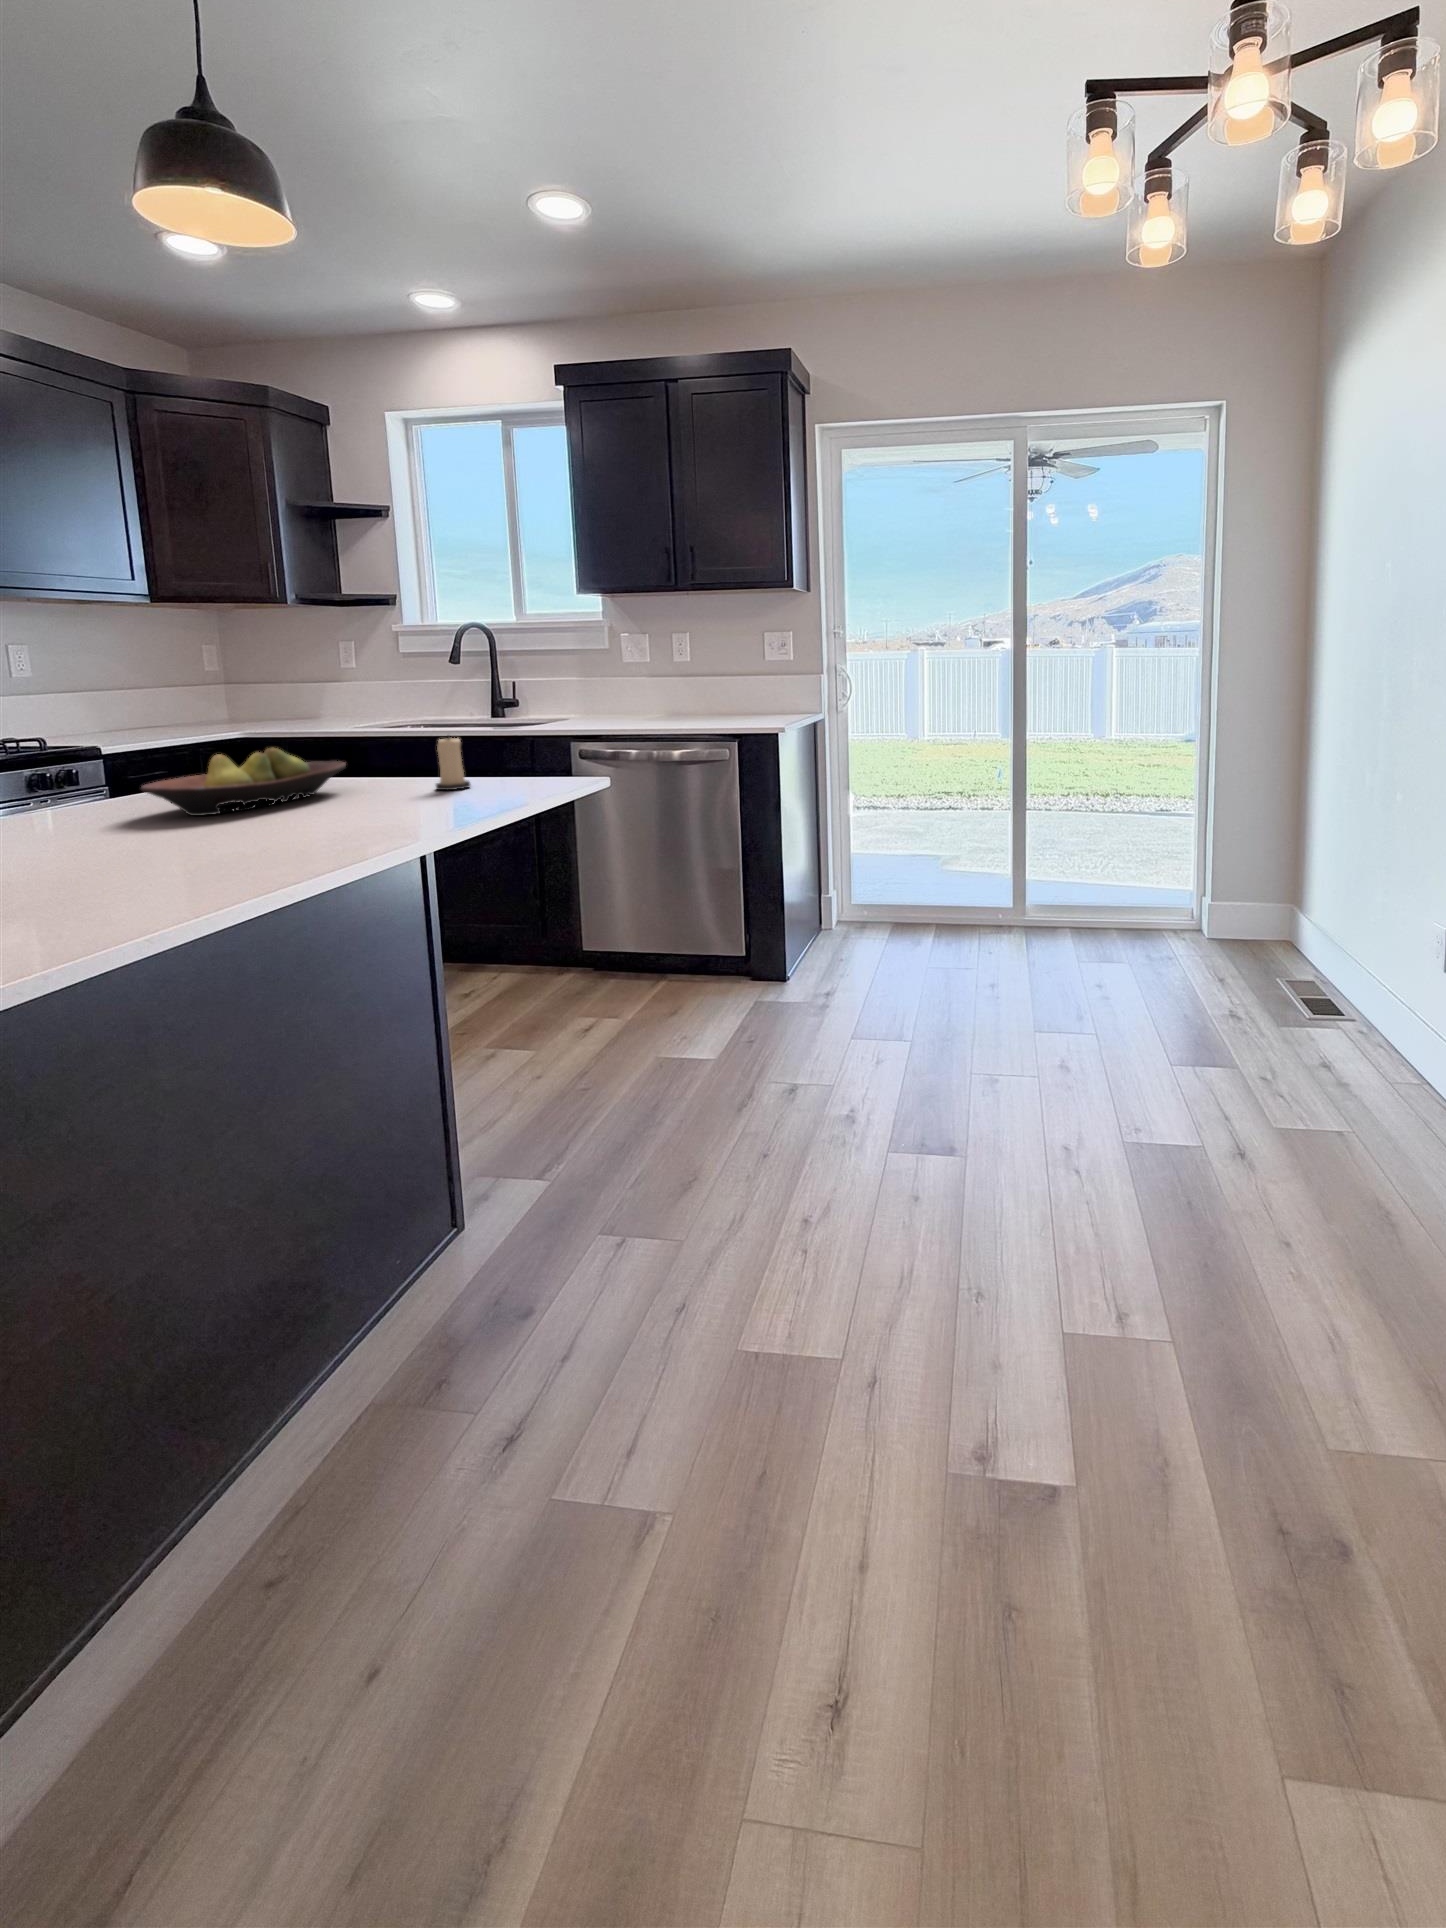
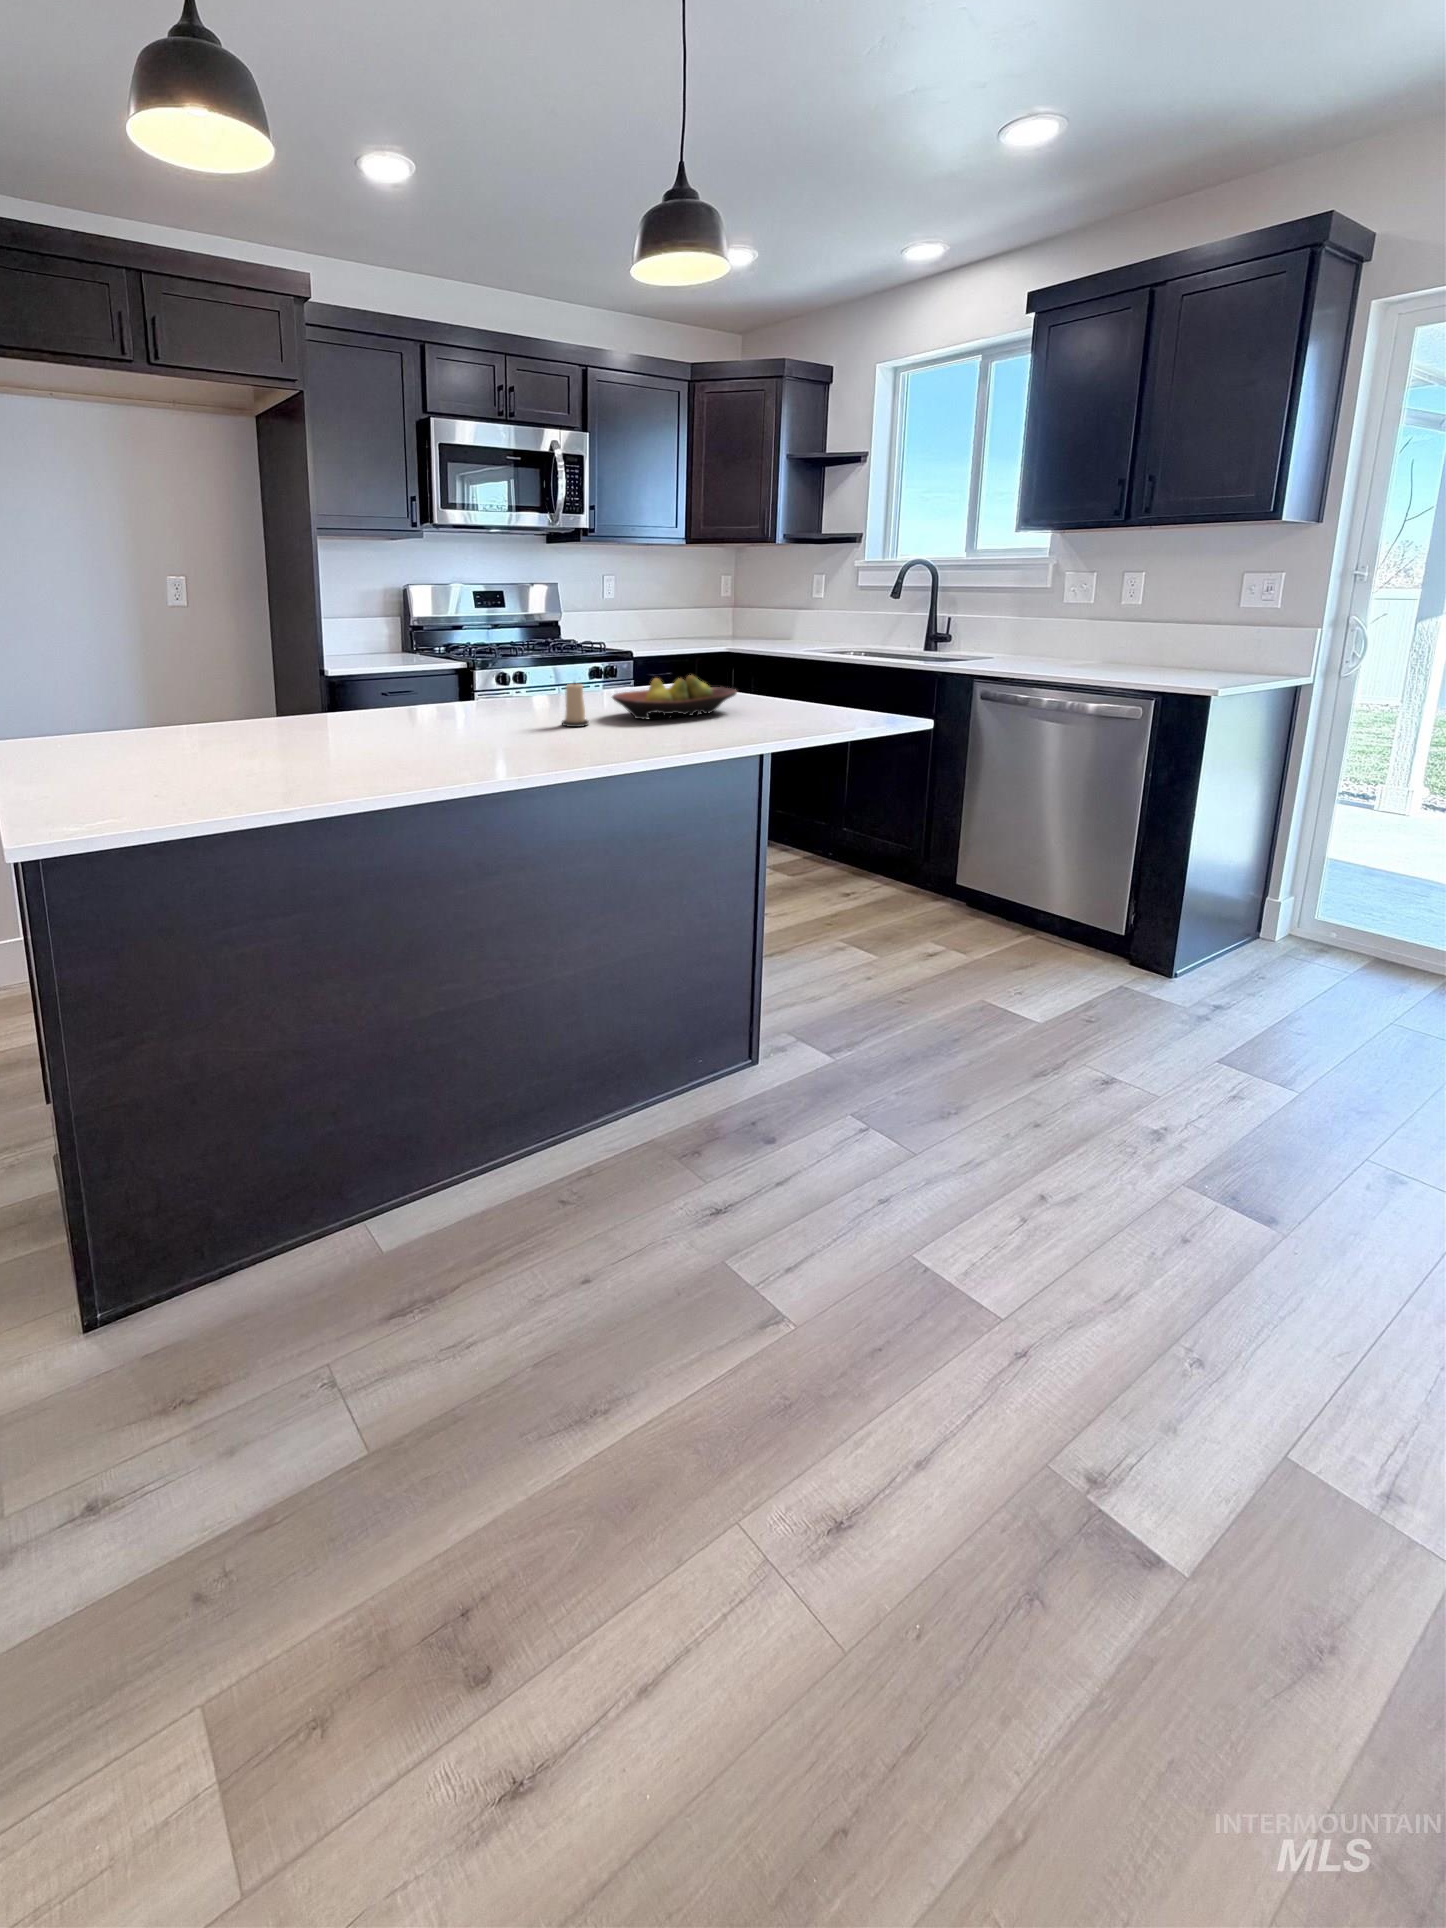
candle: present [436,737,470,790] -> present [562,683,589,727]

